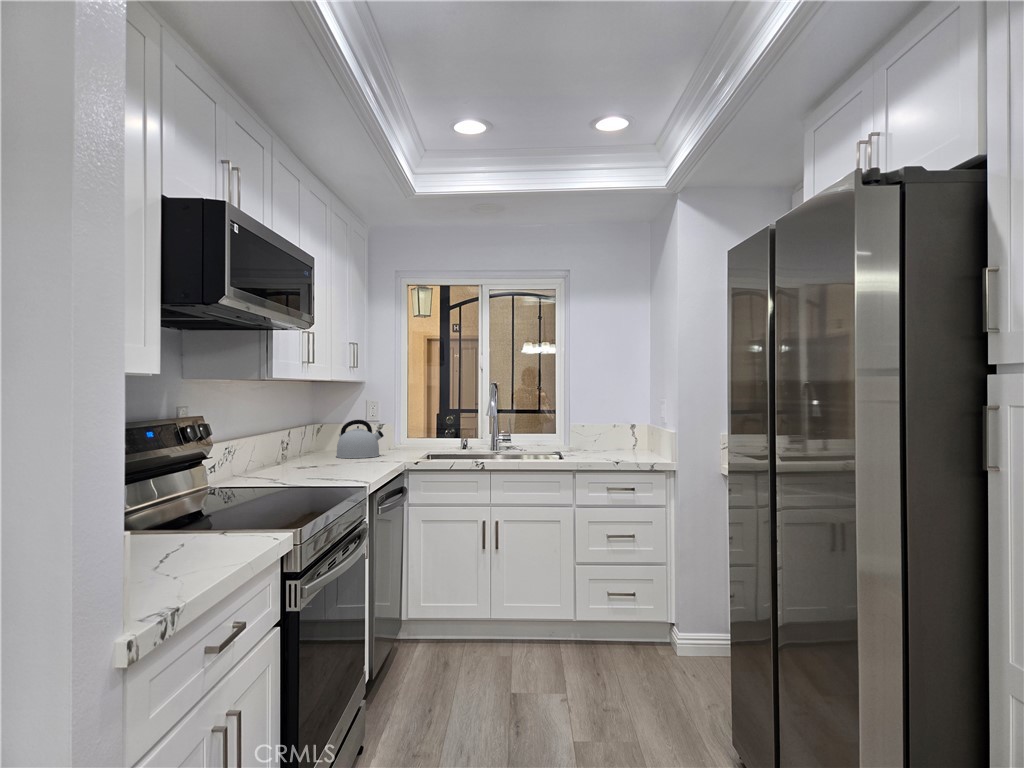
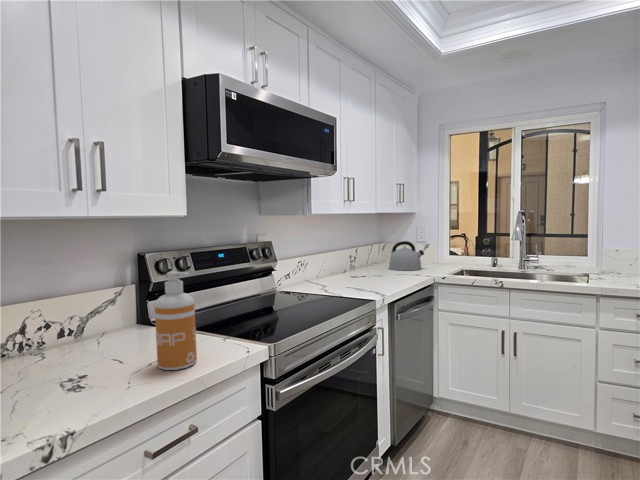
soap dispenser: none [175,442,227,564] -> present [155,271,197,370]

